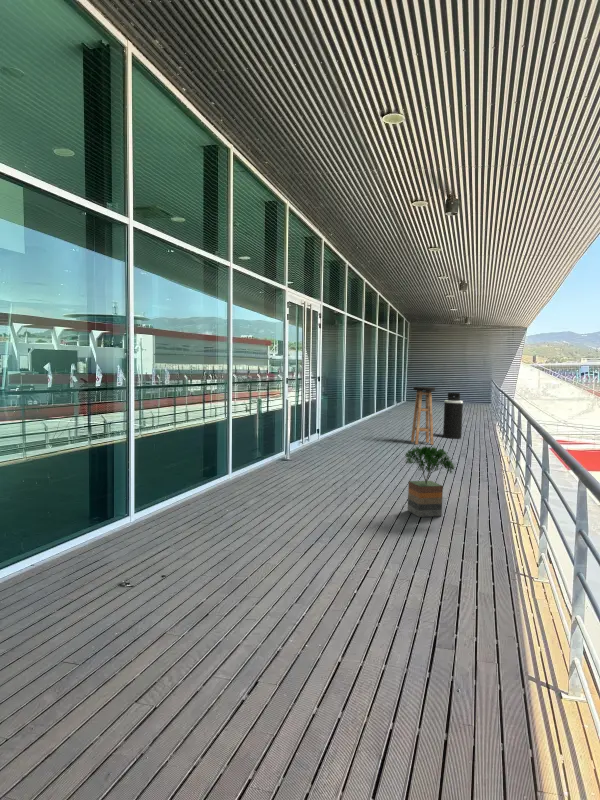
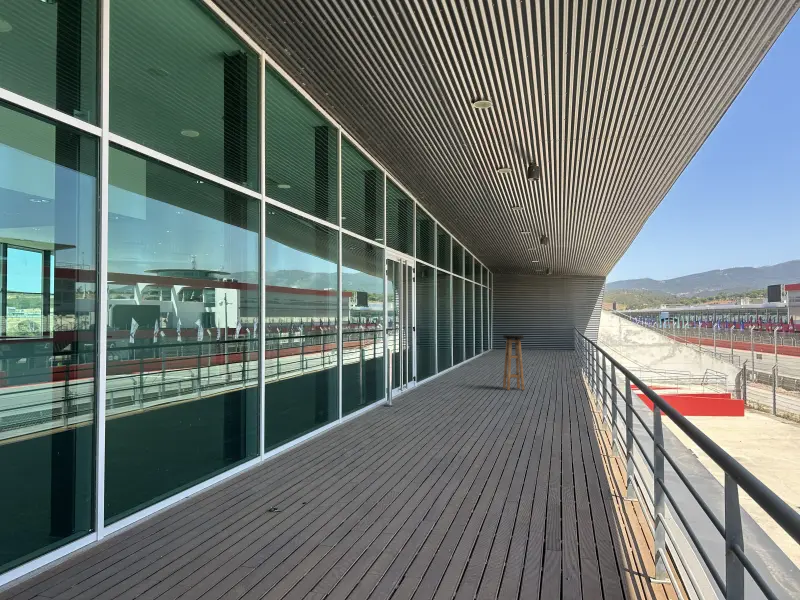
trash can: present [443,393,463,439] -> none [533,340,550,384]
potted tree: present [406,447,455,517] -> none [502,386,549,452]

